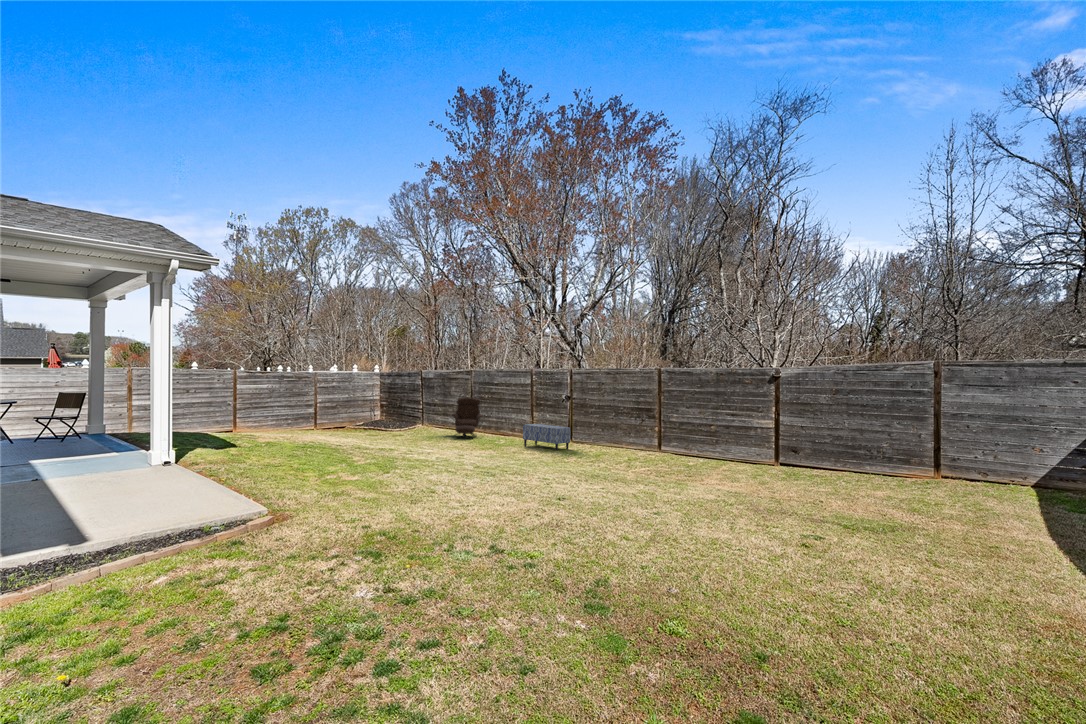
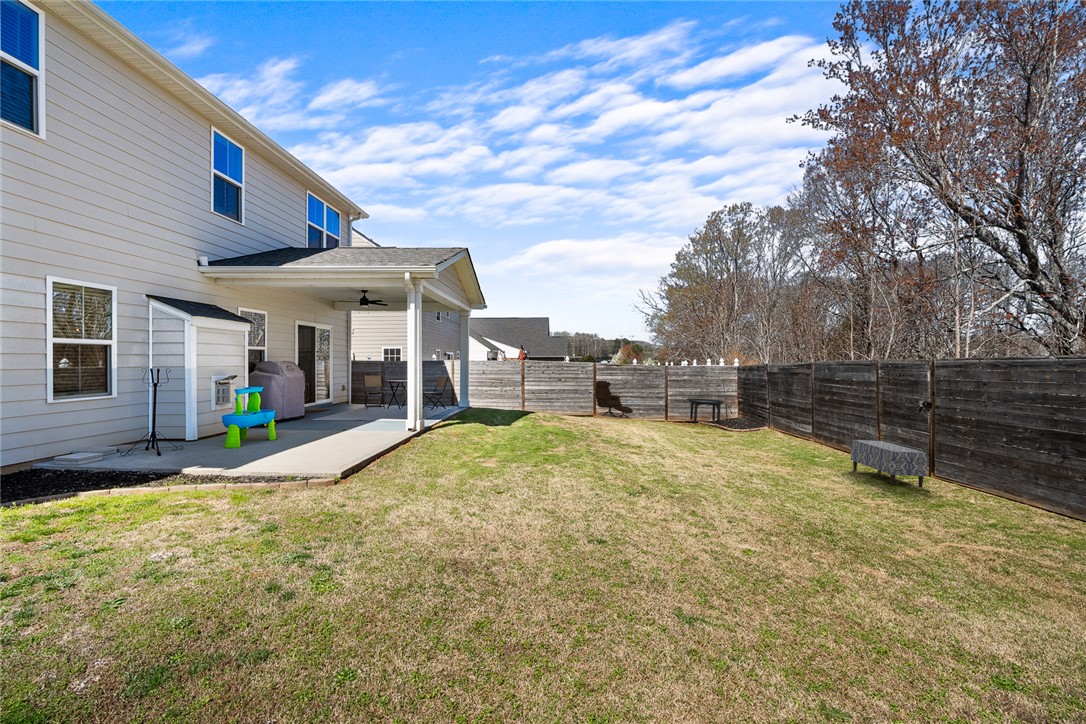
lounge chair: present [452,397,483,439] -> present [595,381,633,418]
round table: none [340,404,377,427] -> present [687,399,724,424]

